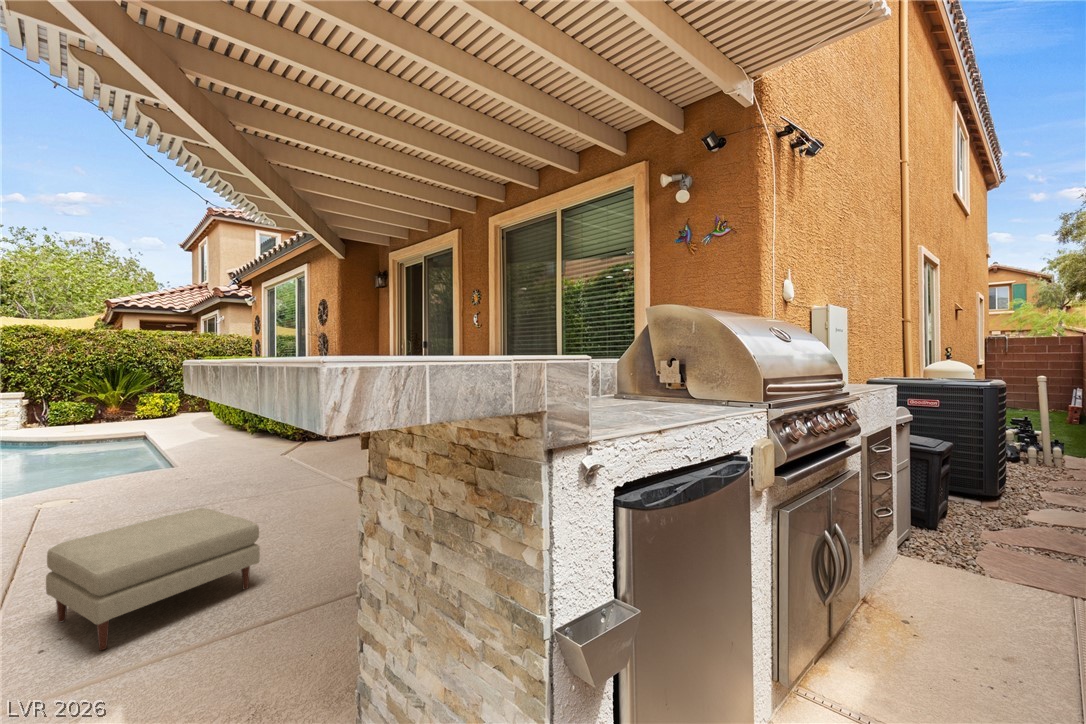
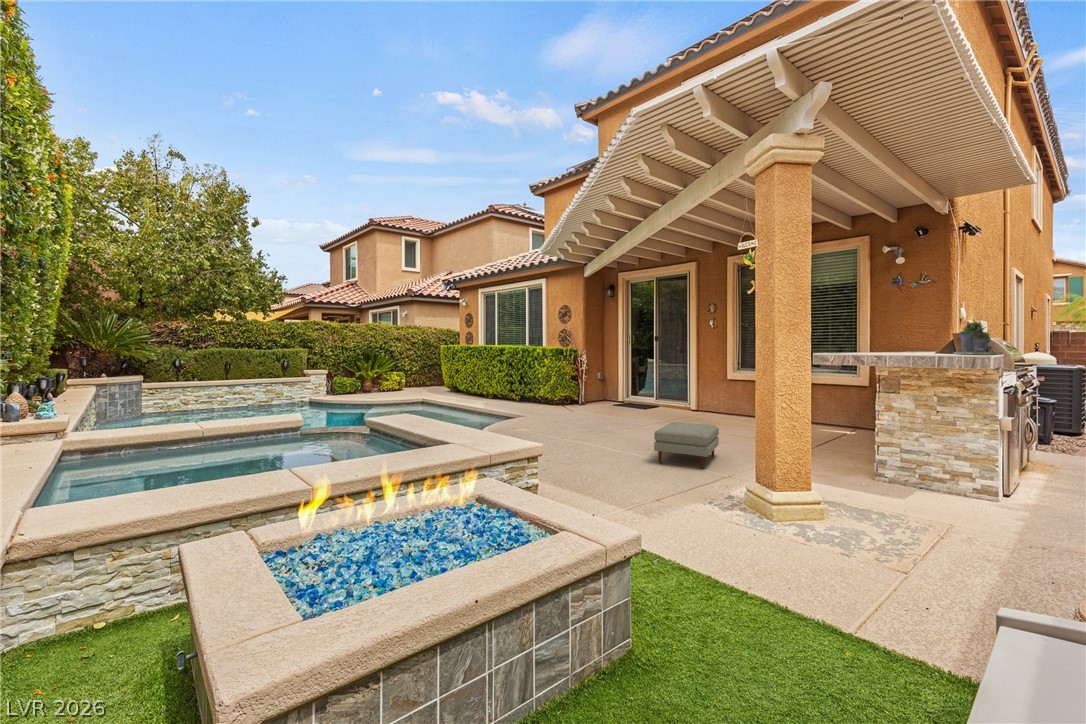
succulent planter: none [364,209,540,360] -> present [954,321,1003,355]

